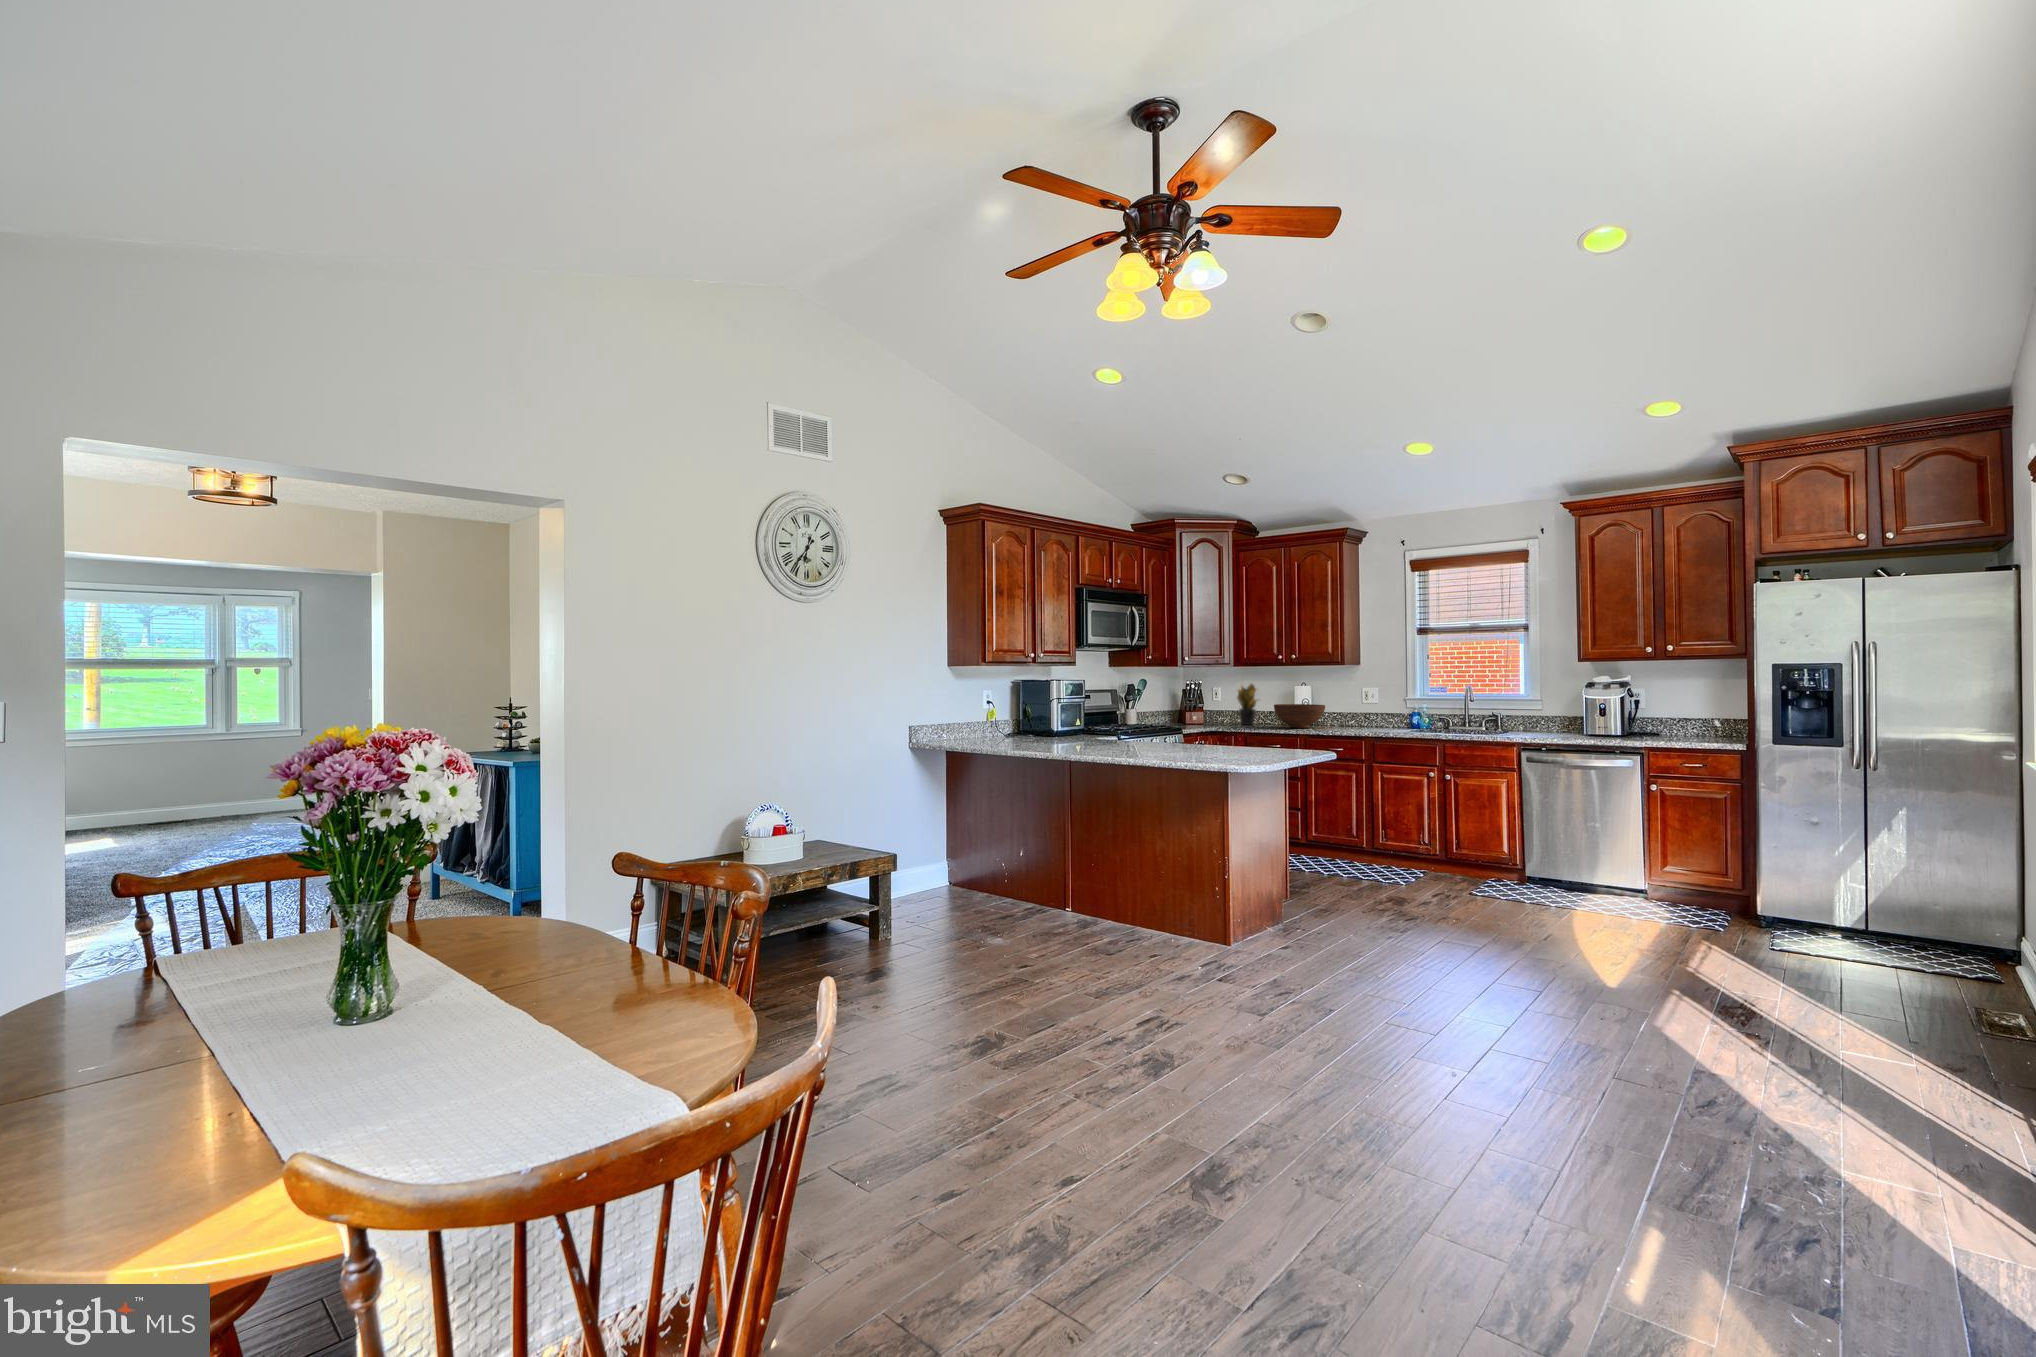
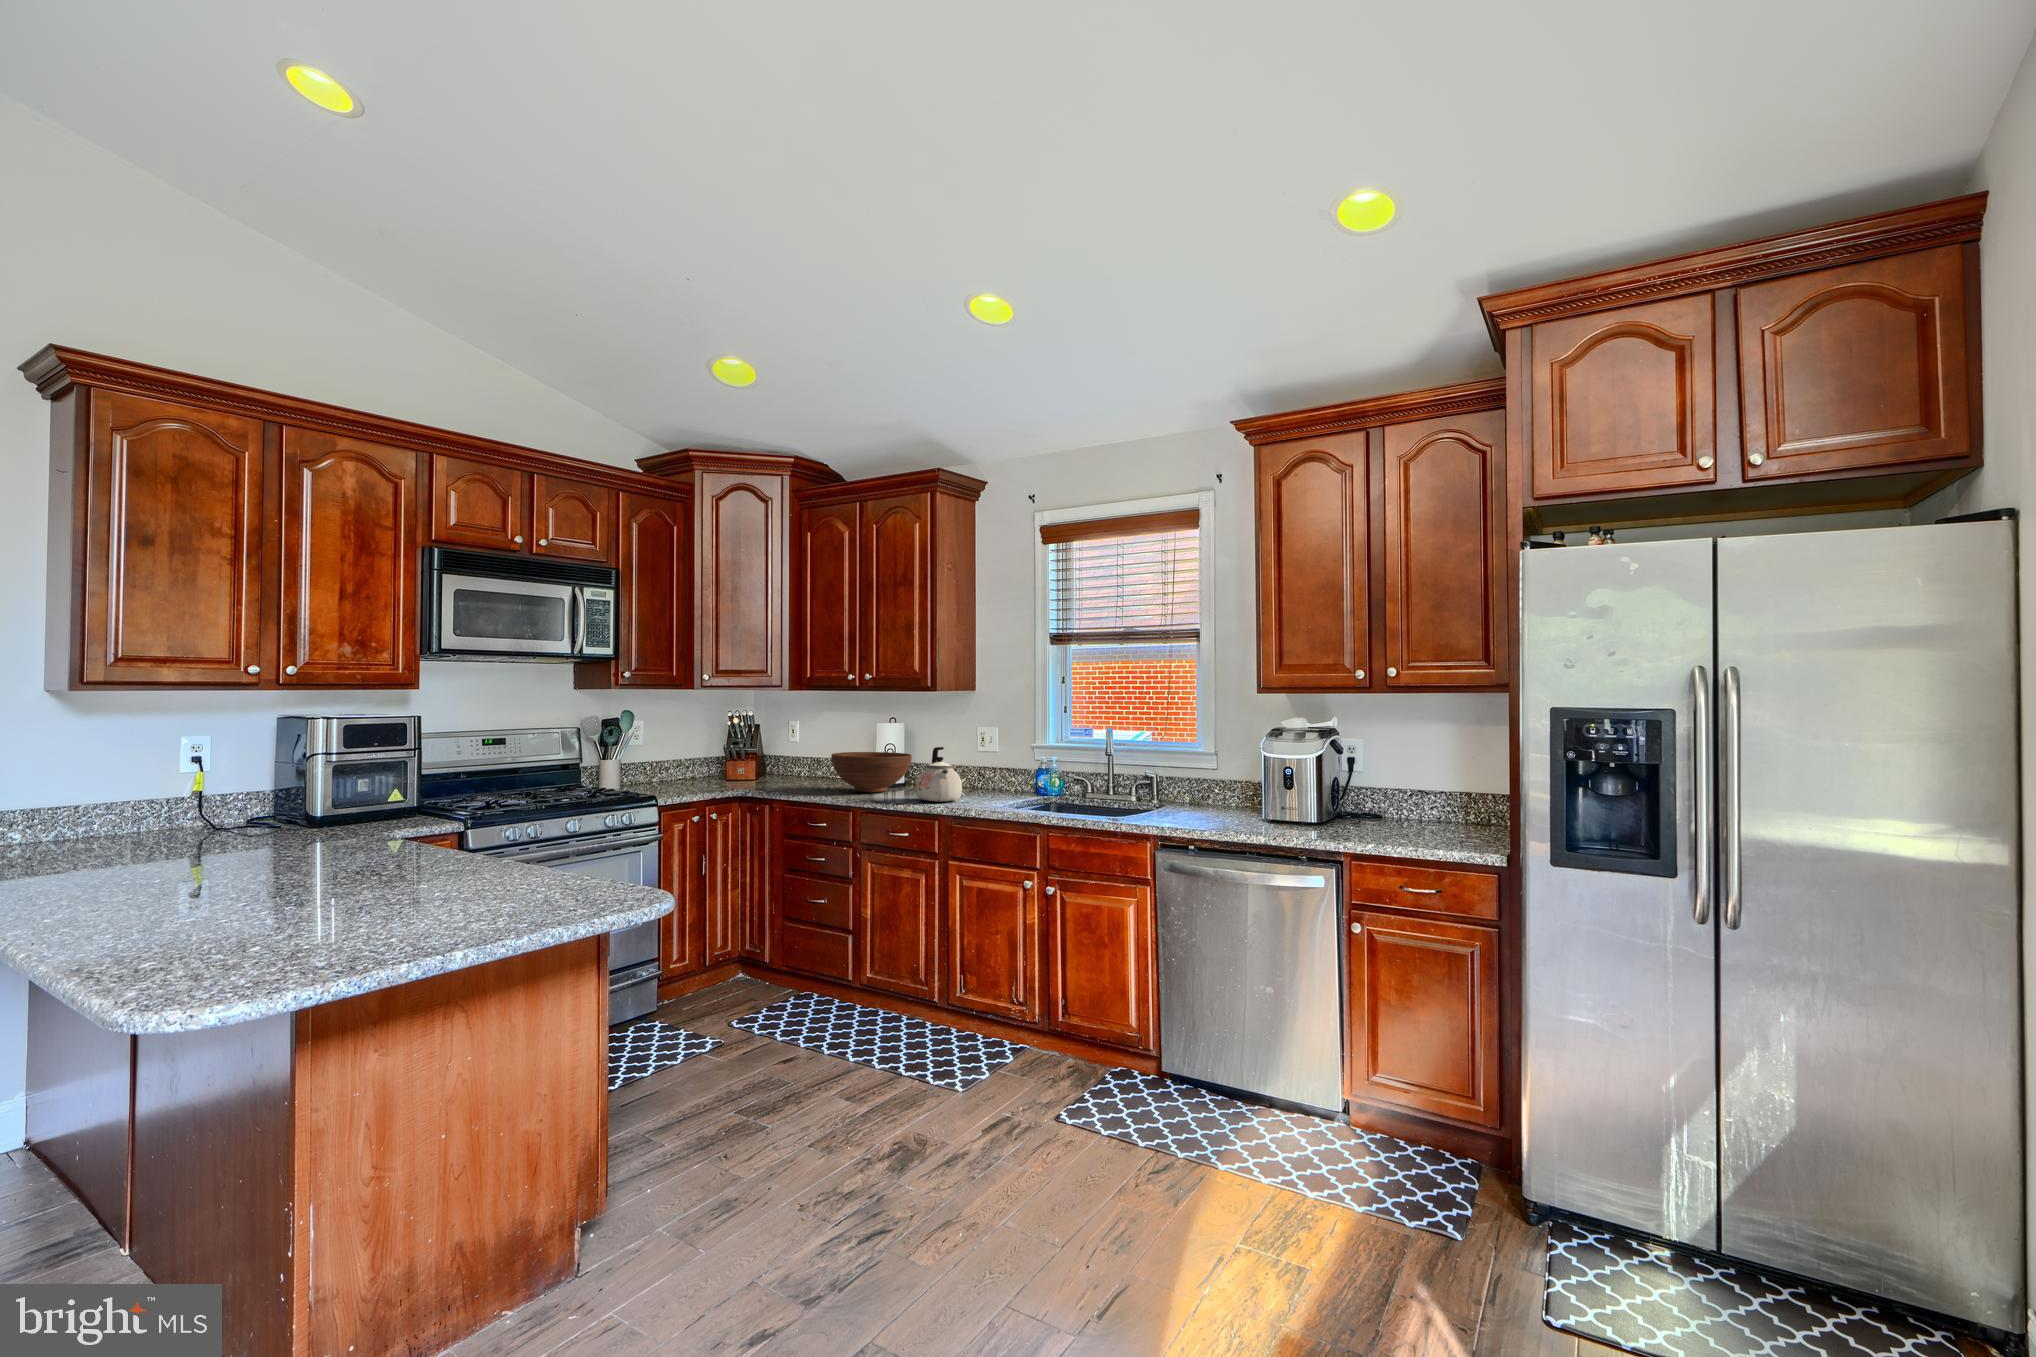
potted plant: present [1237,684,1258,725] -> none [791,709,837,784]
kettle: none [1341,698,1371,731] -> present [916,747,962,802]

